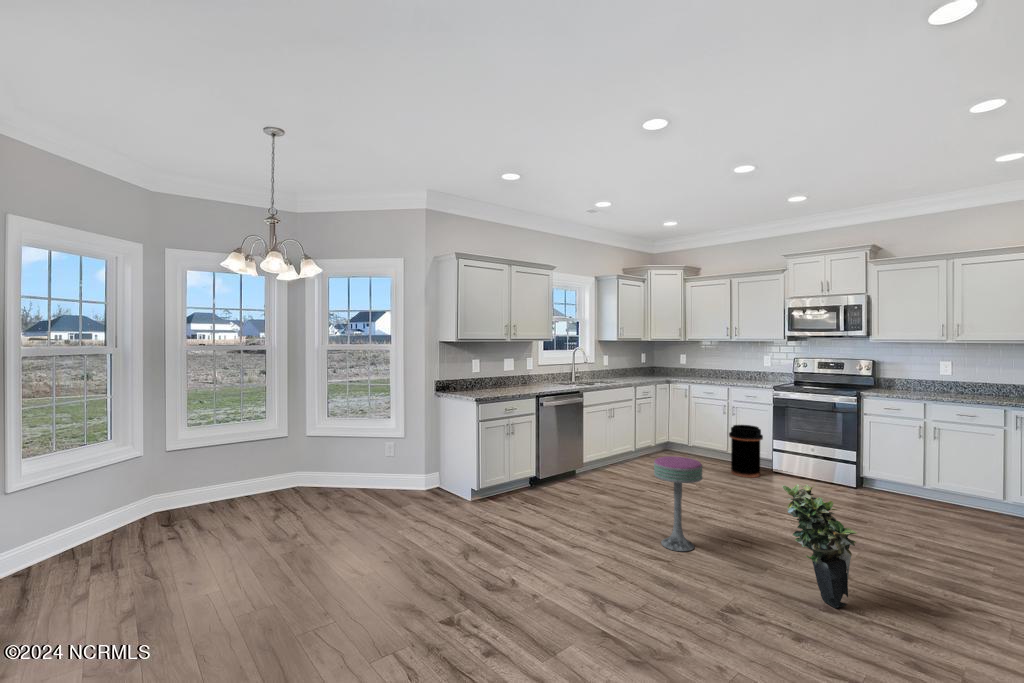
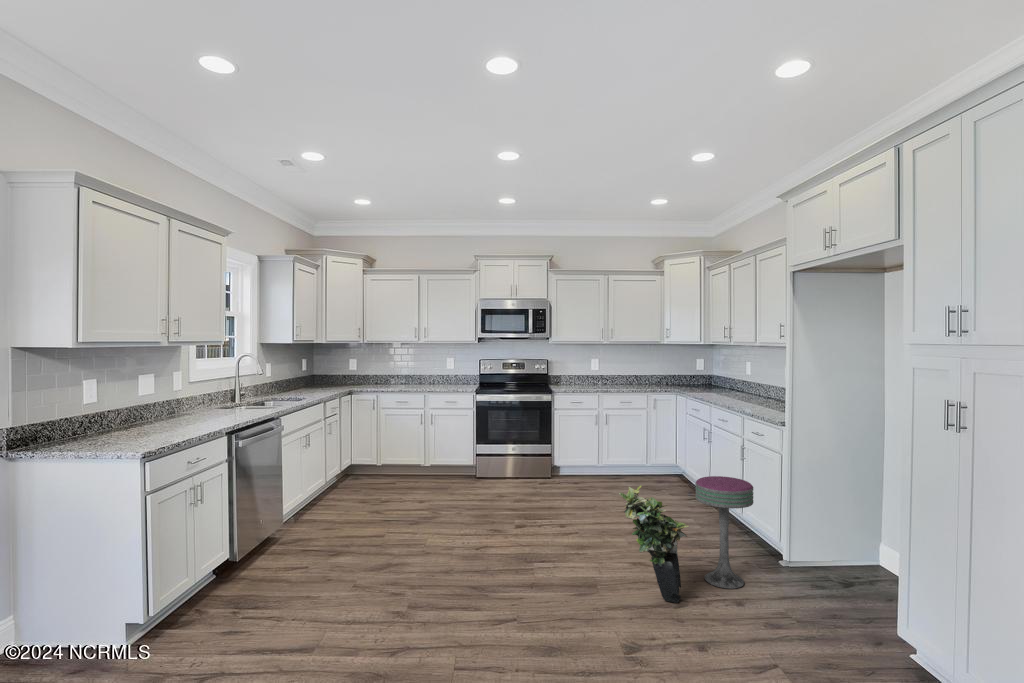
trash can: present [729,425,763,477] -> none [437,434,472,492]
bar stool: present [654,456,703,551] -> present [695,476,753,589]

